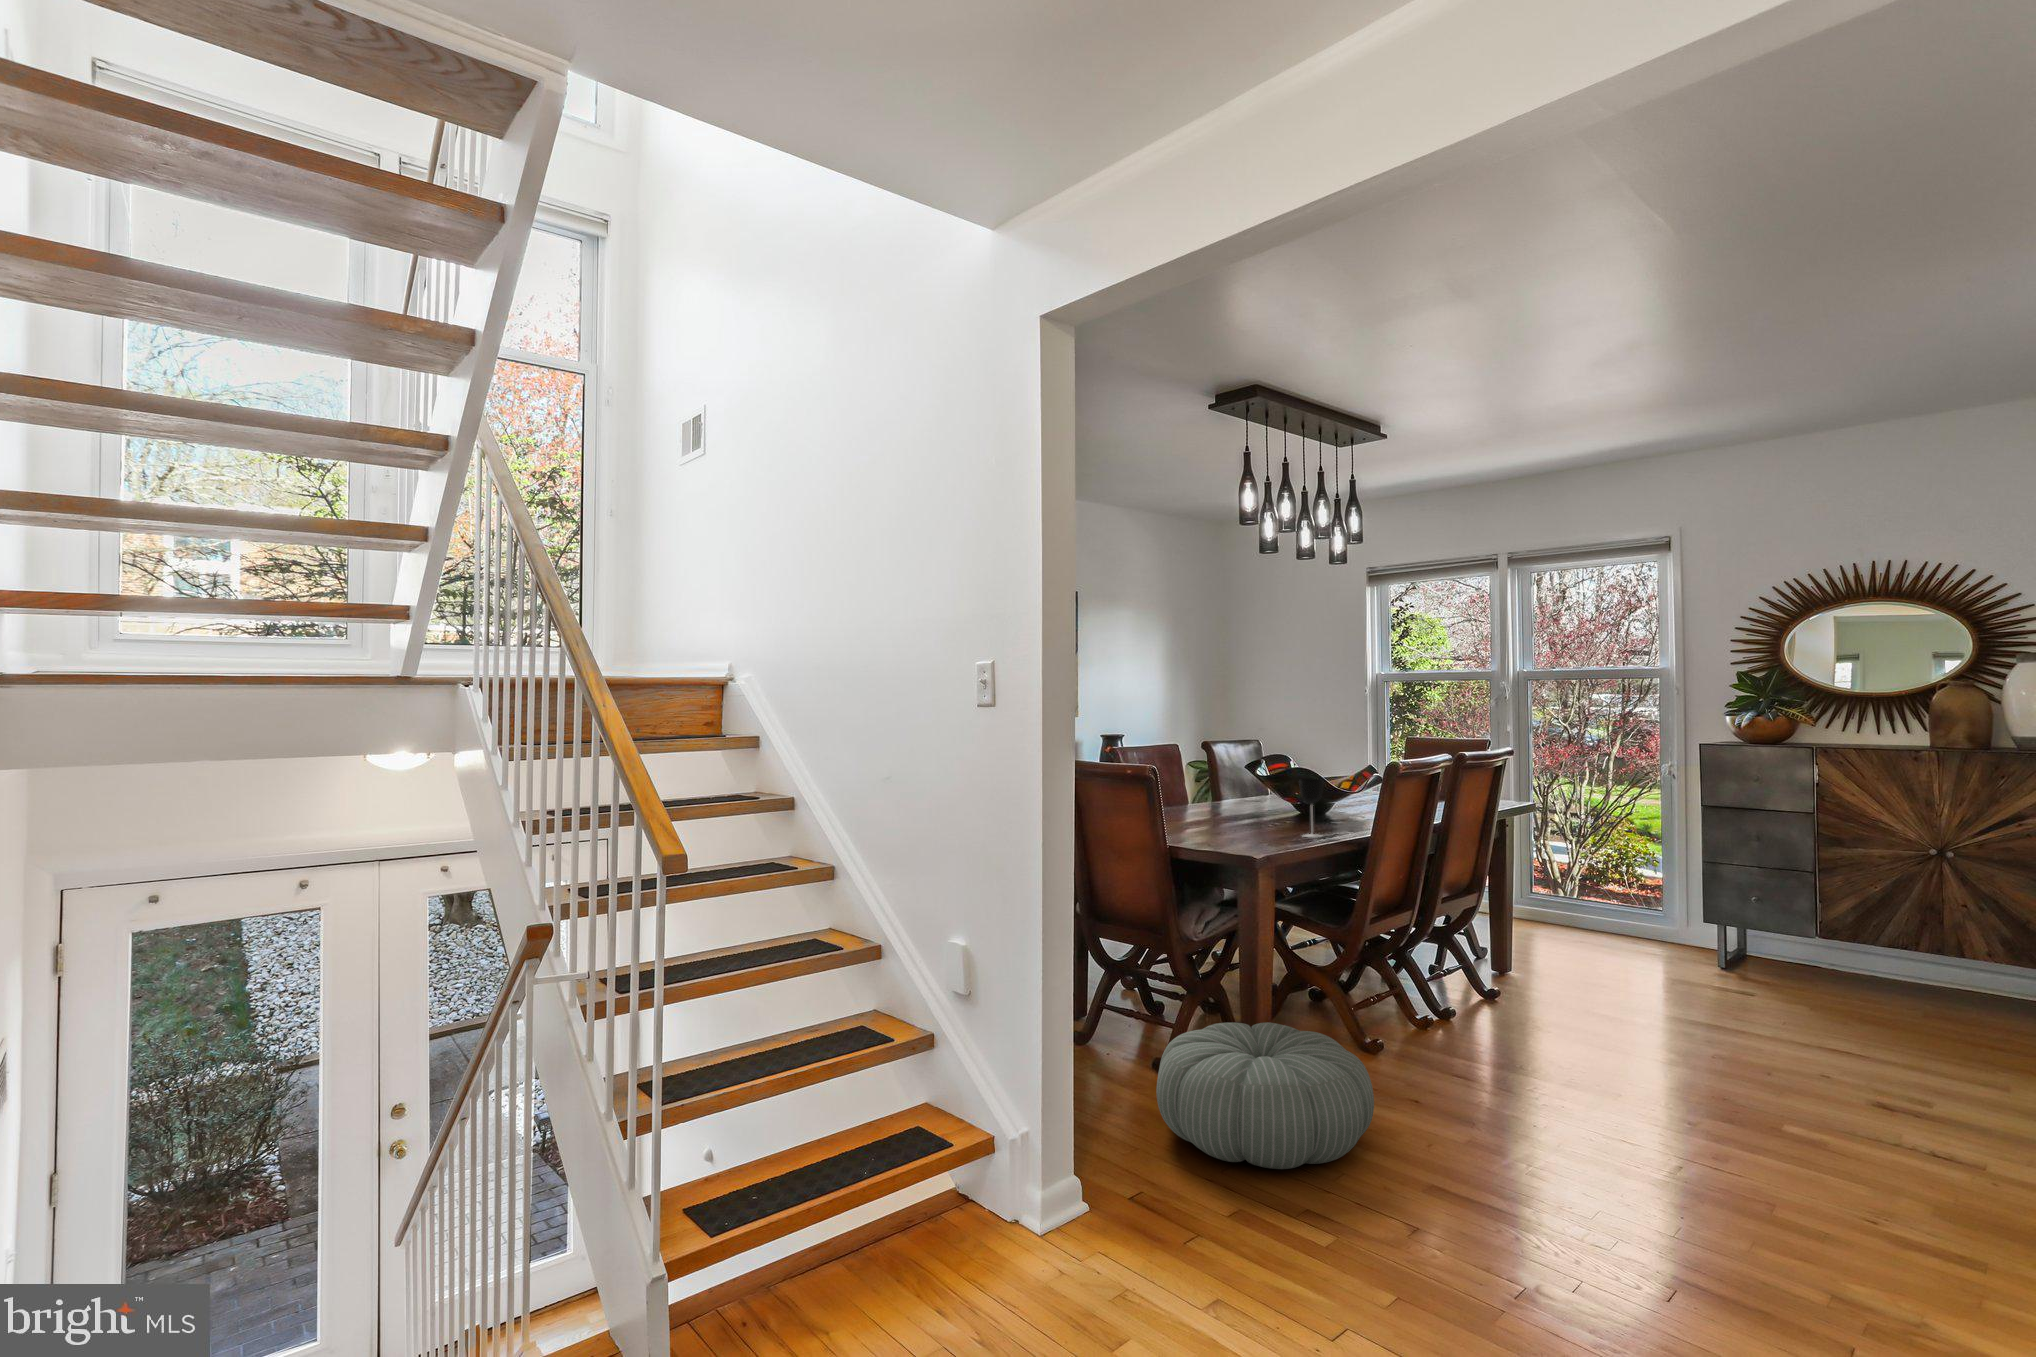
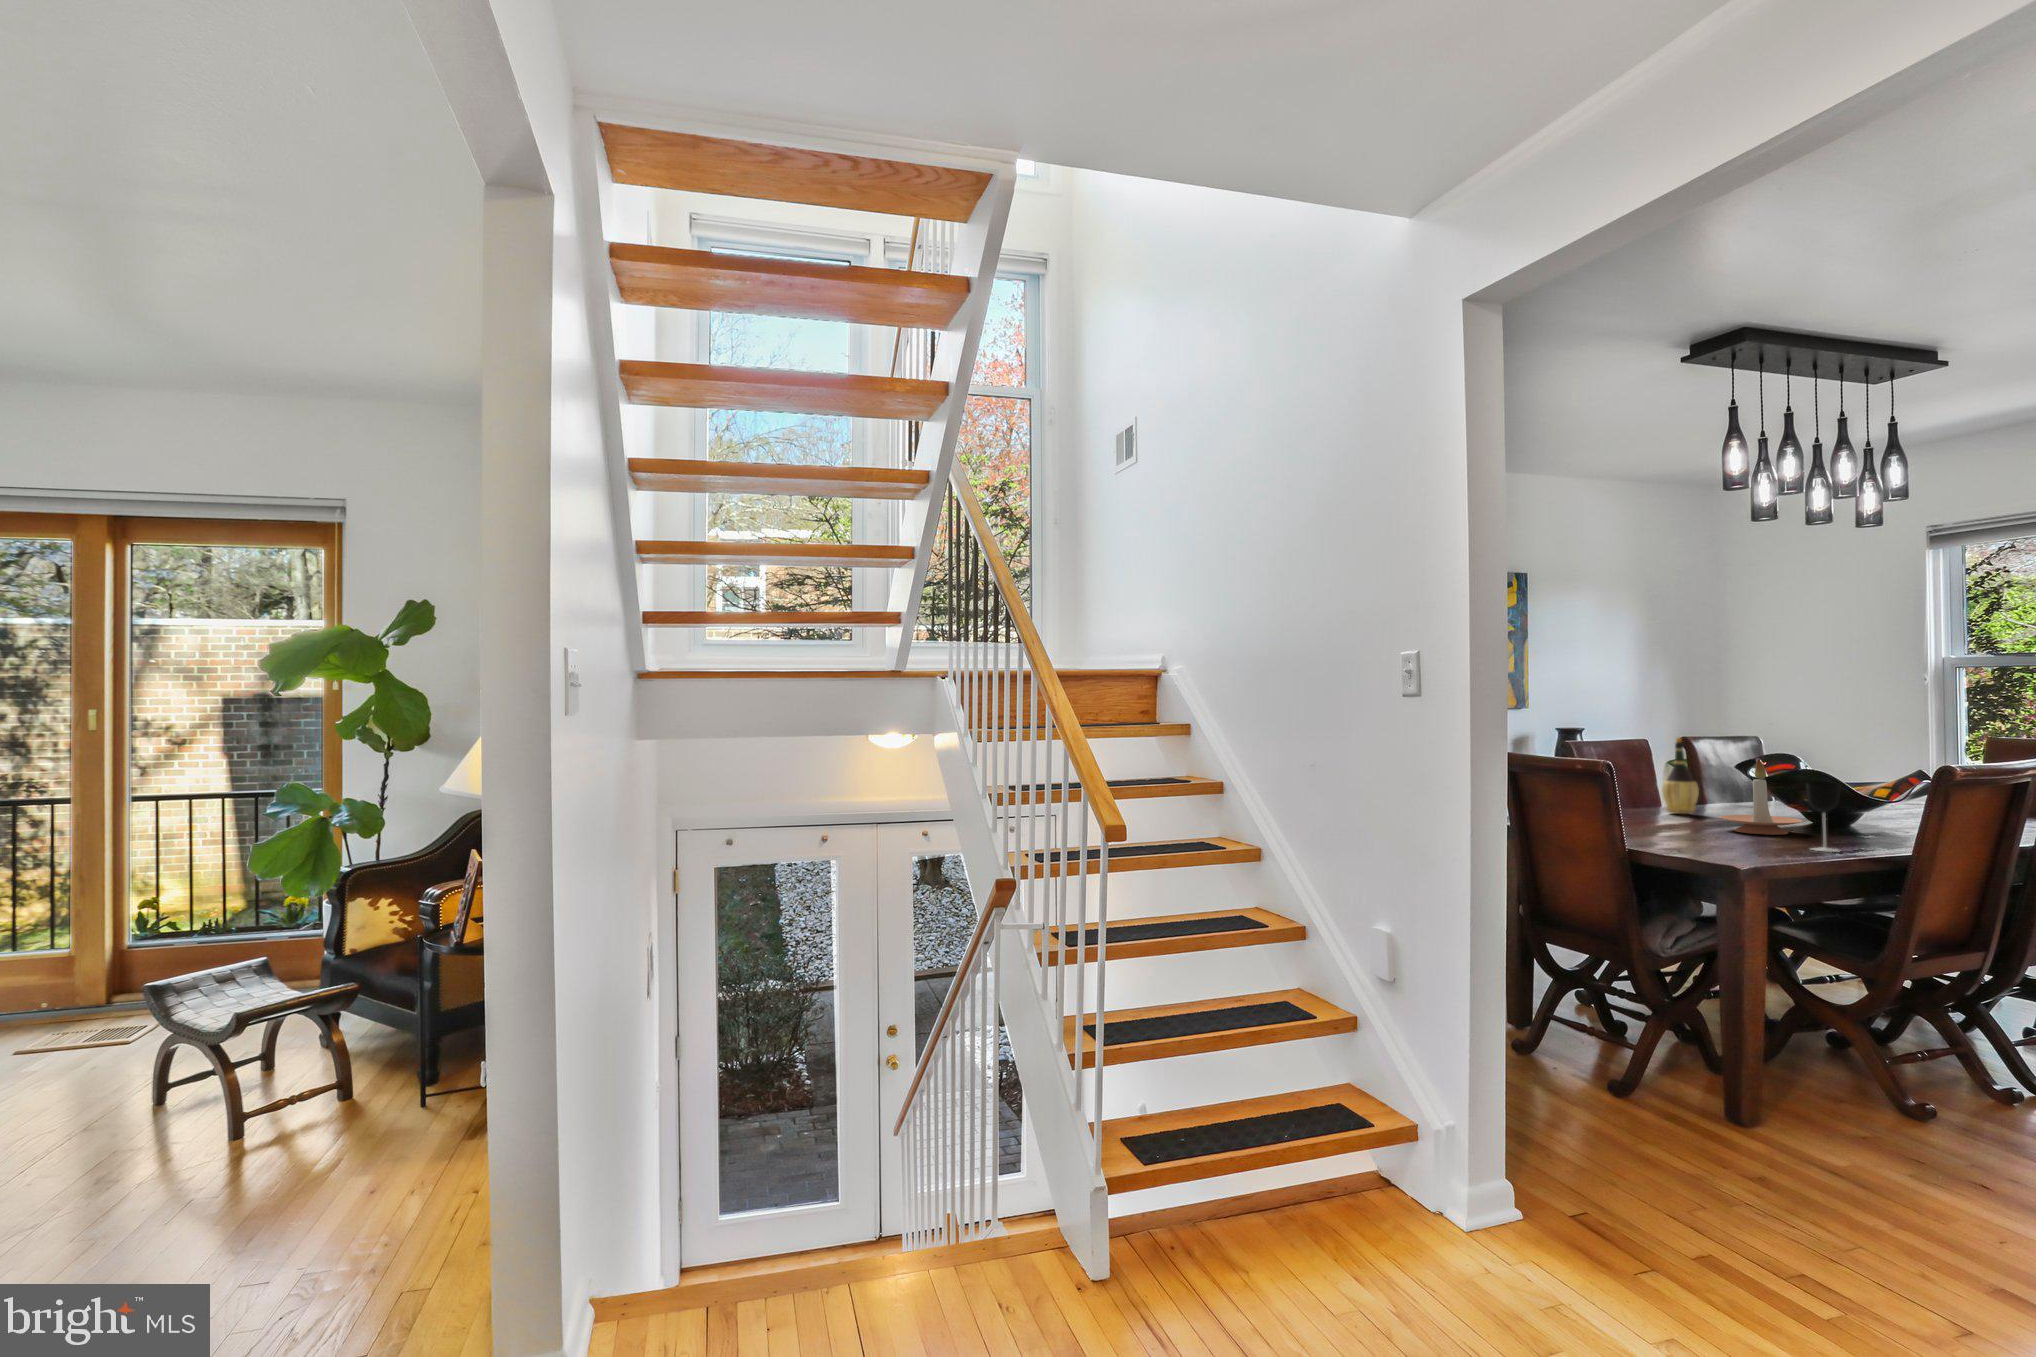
wine bottle: none [1188,742,1215,809] -> present [1662,738,1699,814]
candle holder: none [1234,759,1293,824] -> present [1720,759,1803,835]
pouf: present [1156,1022,1374,1169] -> none [1609,1050,1900,1219]

